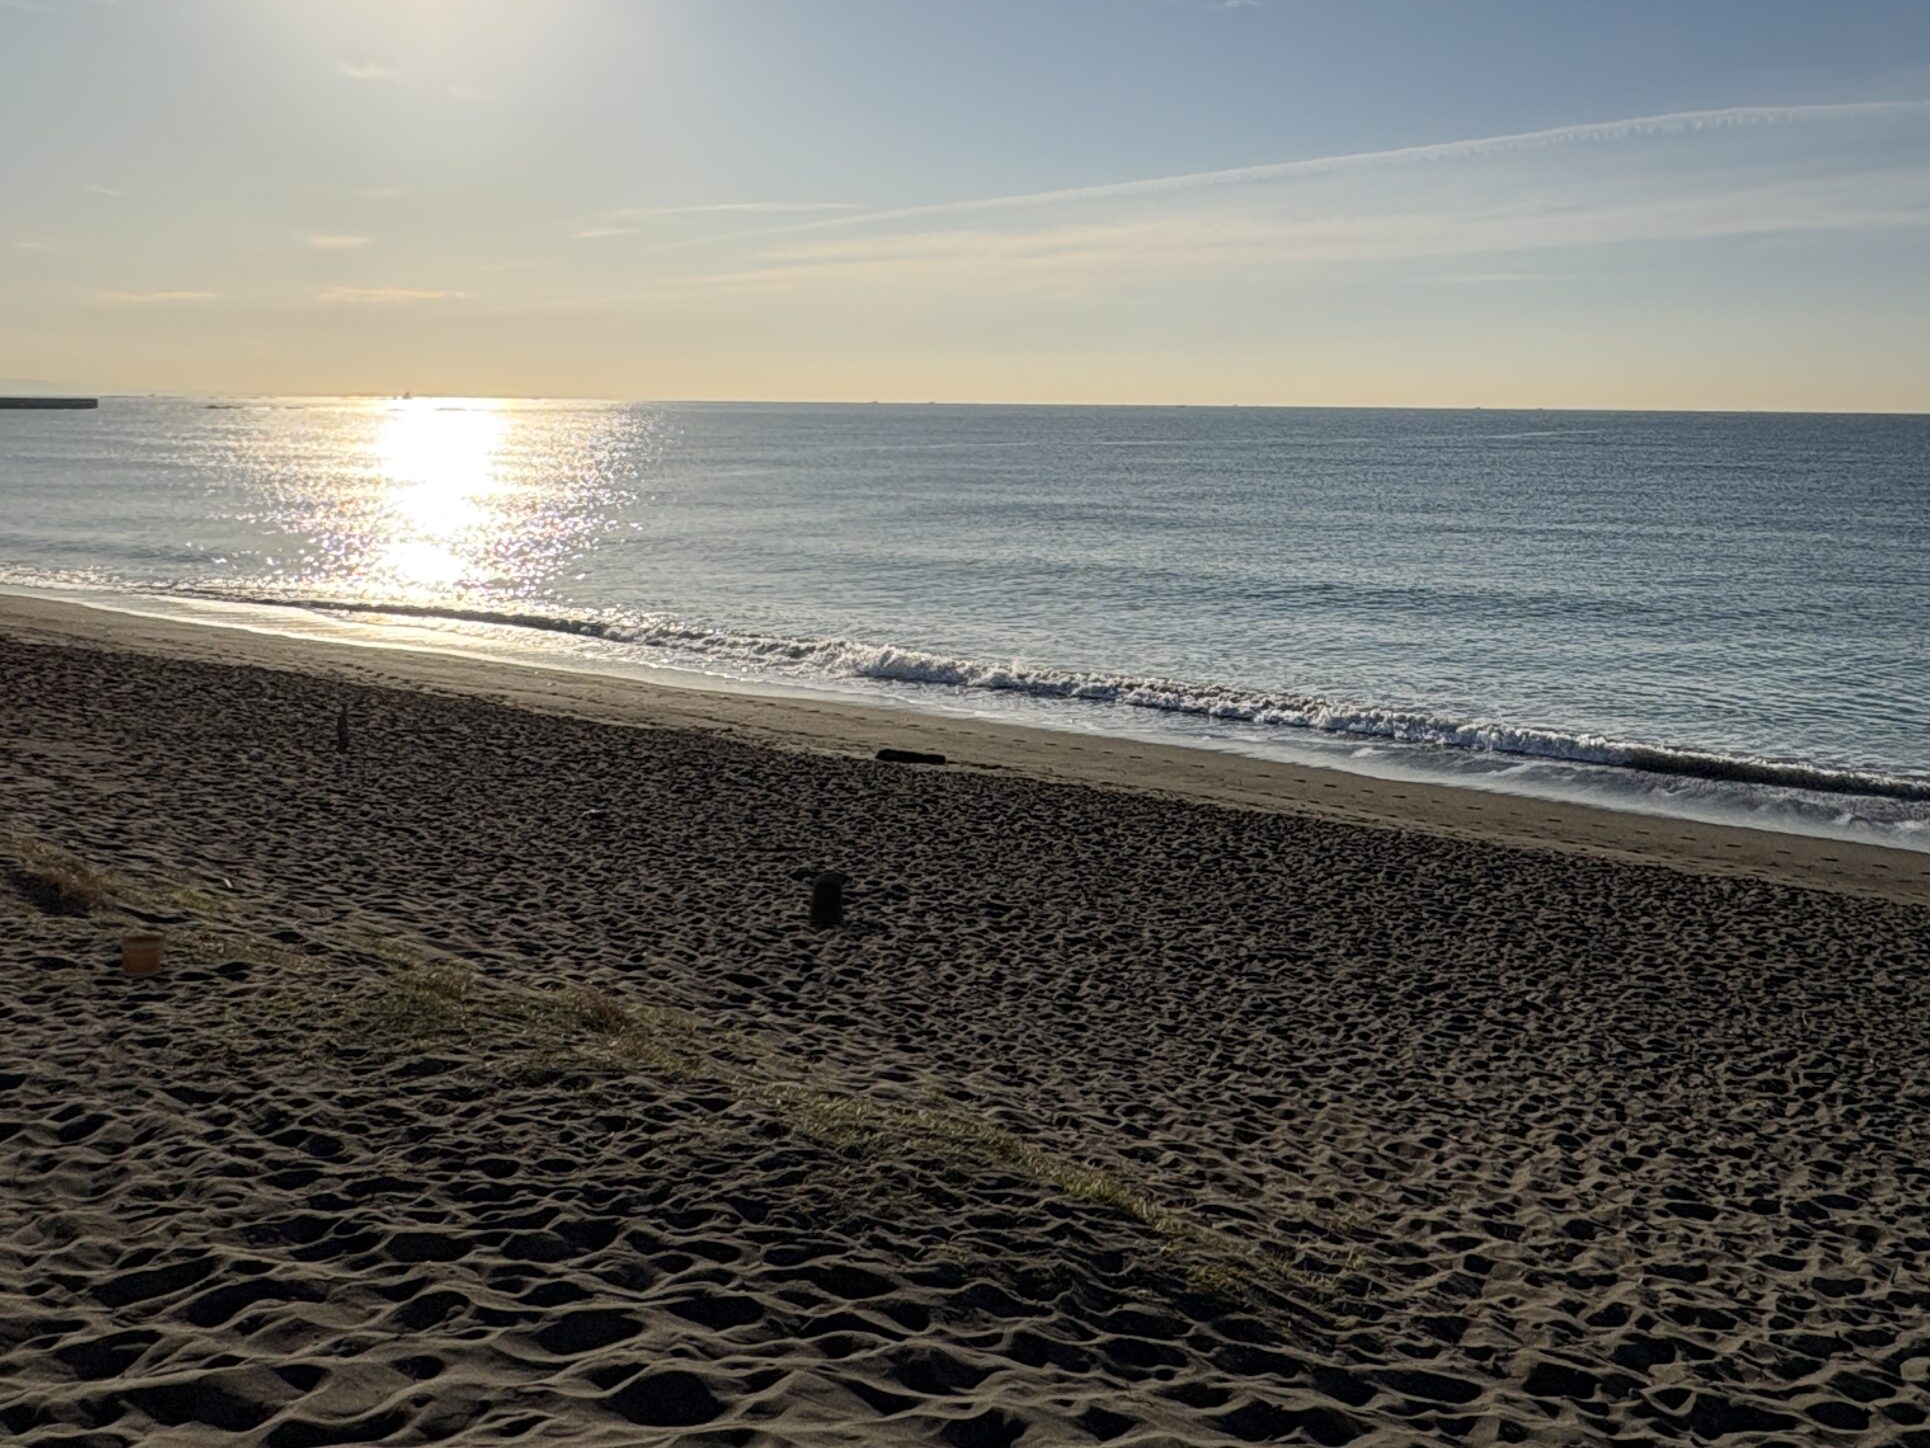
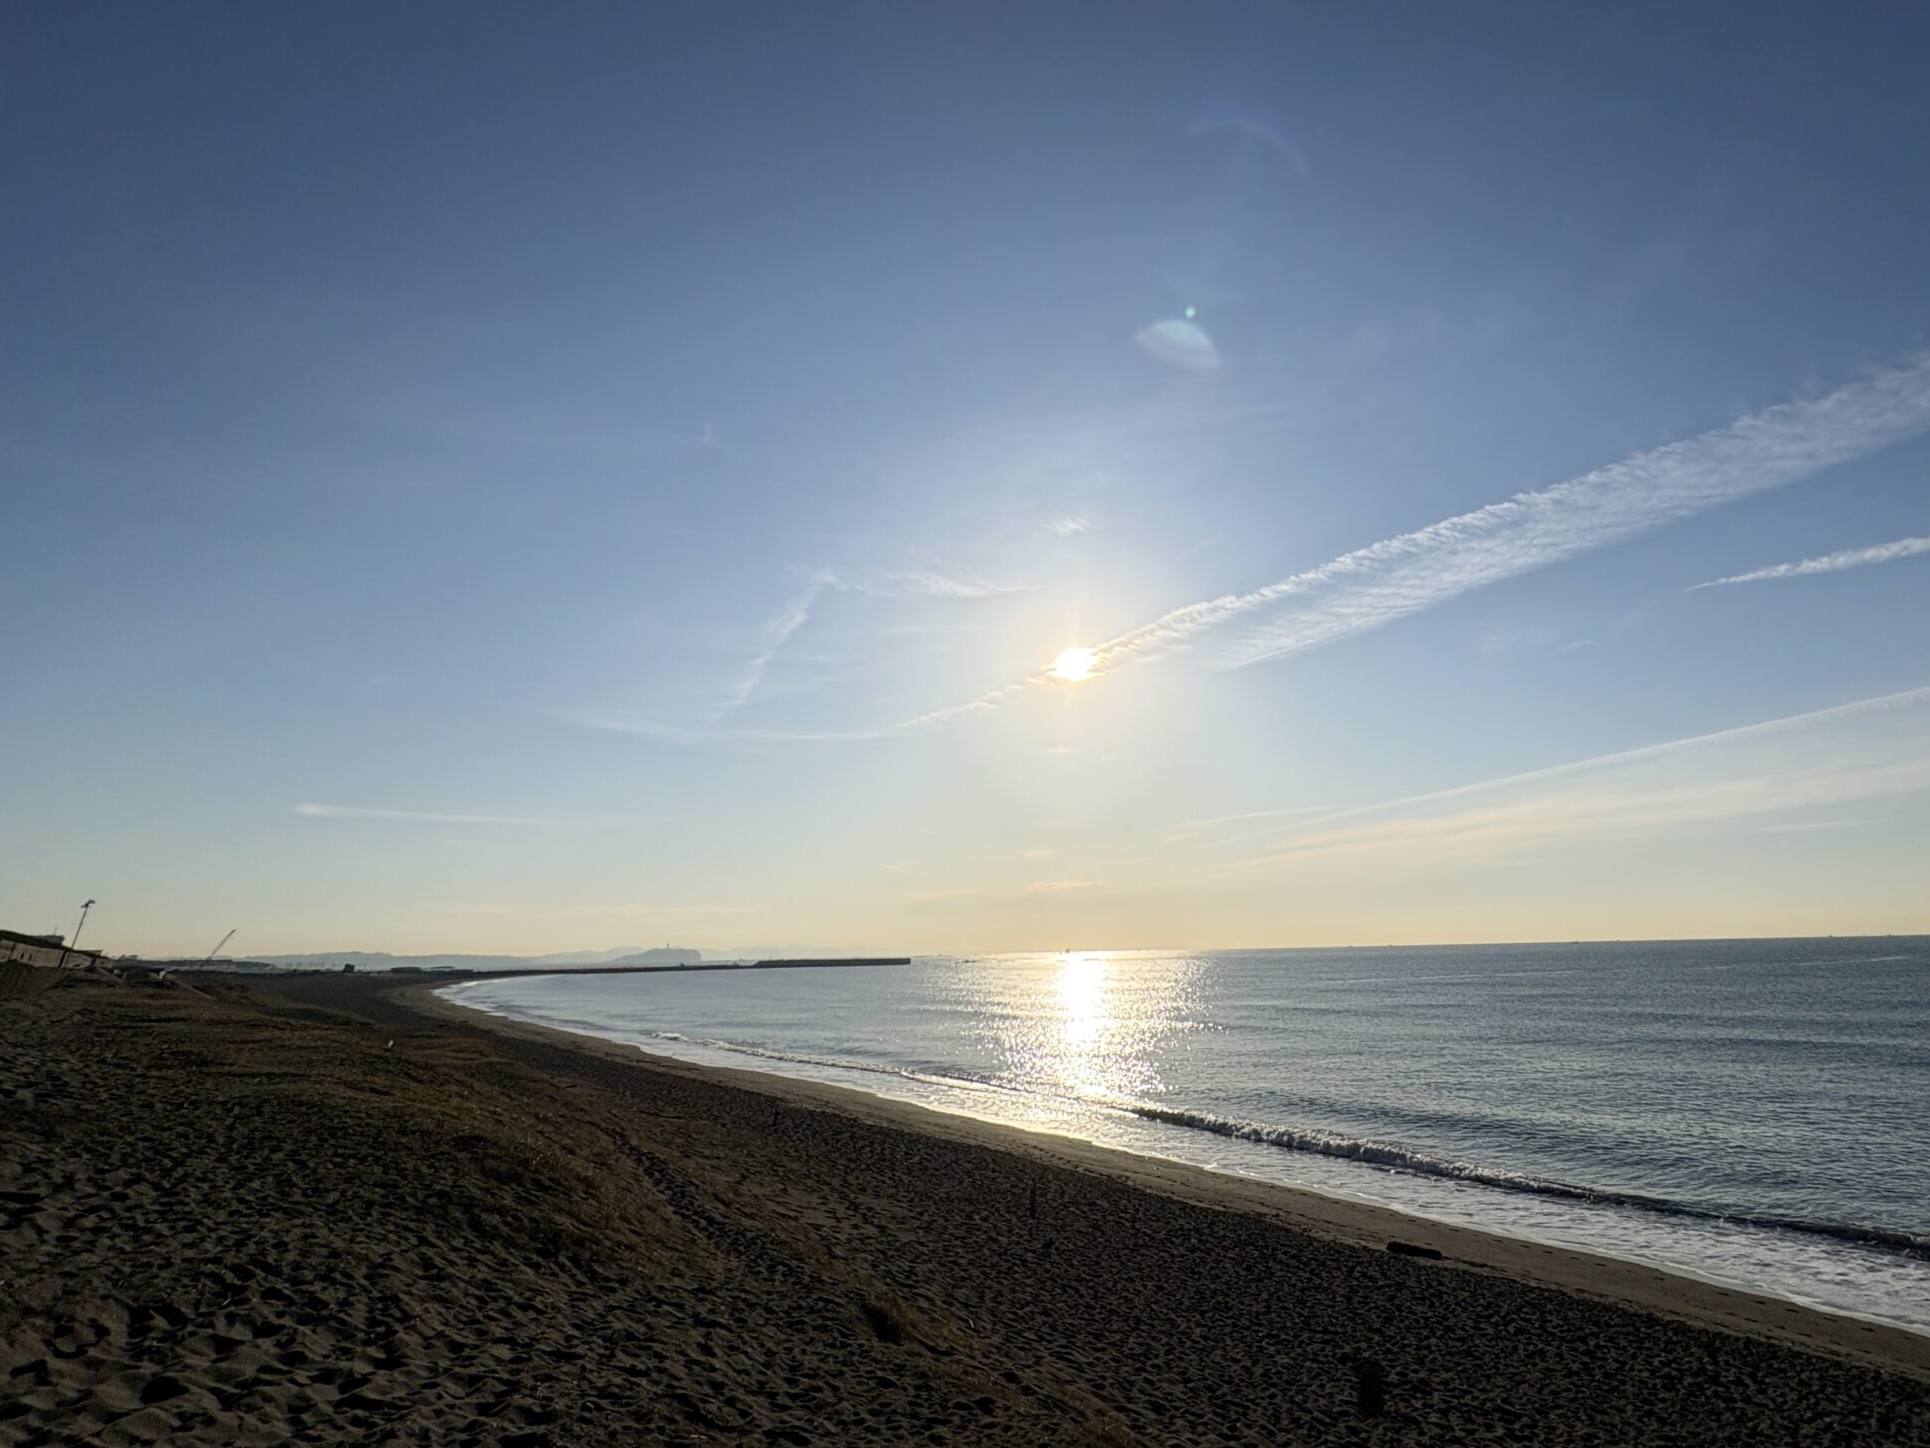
bucket: present [120,930,168,978] -> none [920,1365,948,1403]

